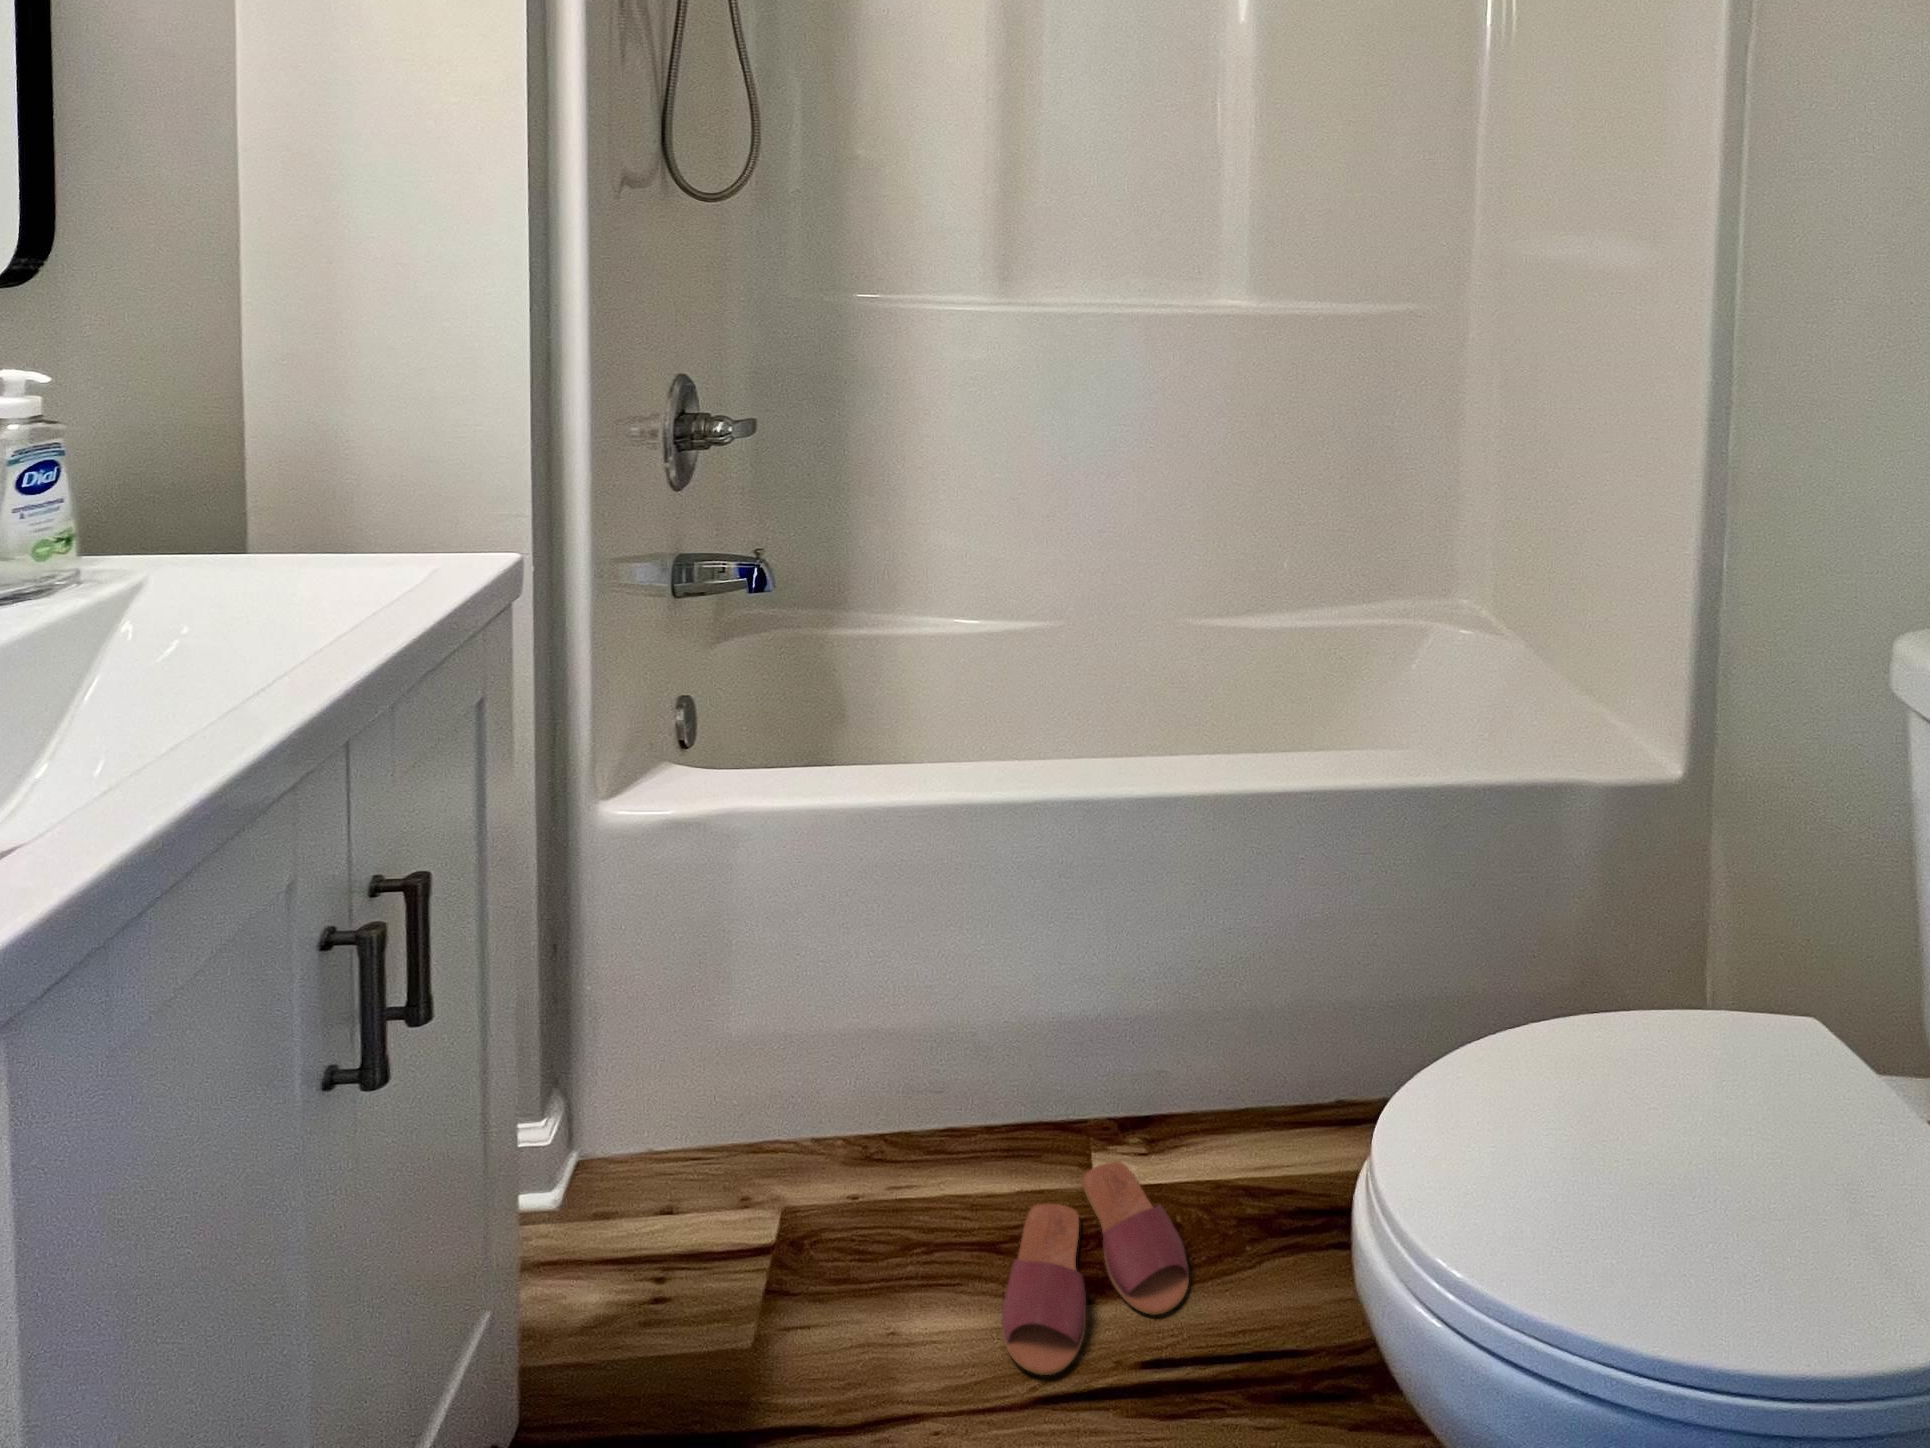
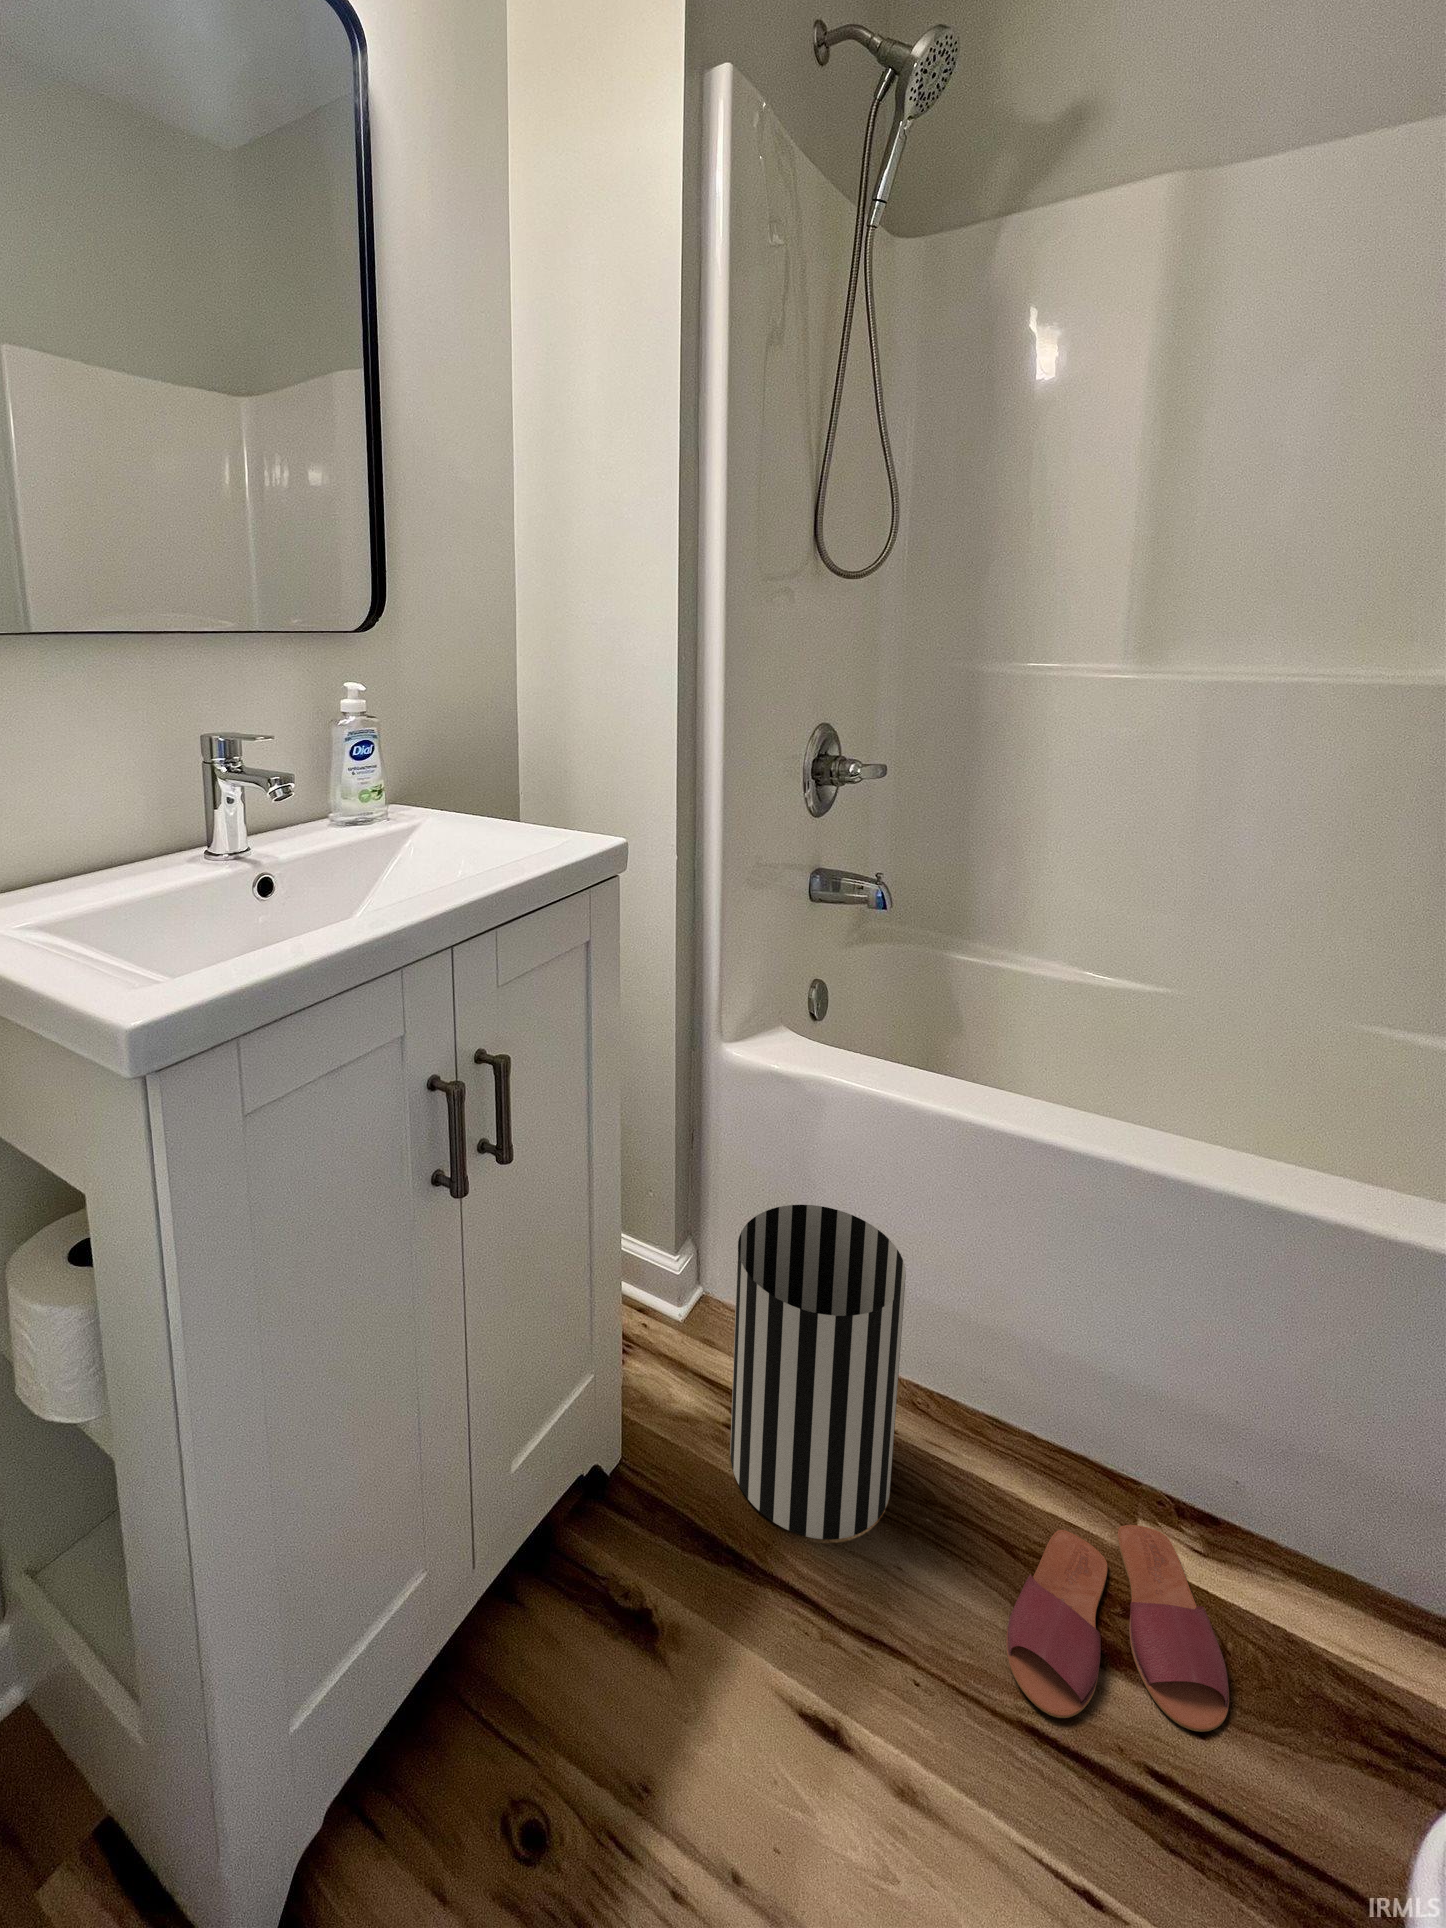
wastebasket: none [662,956,863,1364] -> present [730,1205,906,1540]

